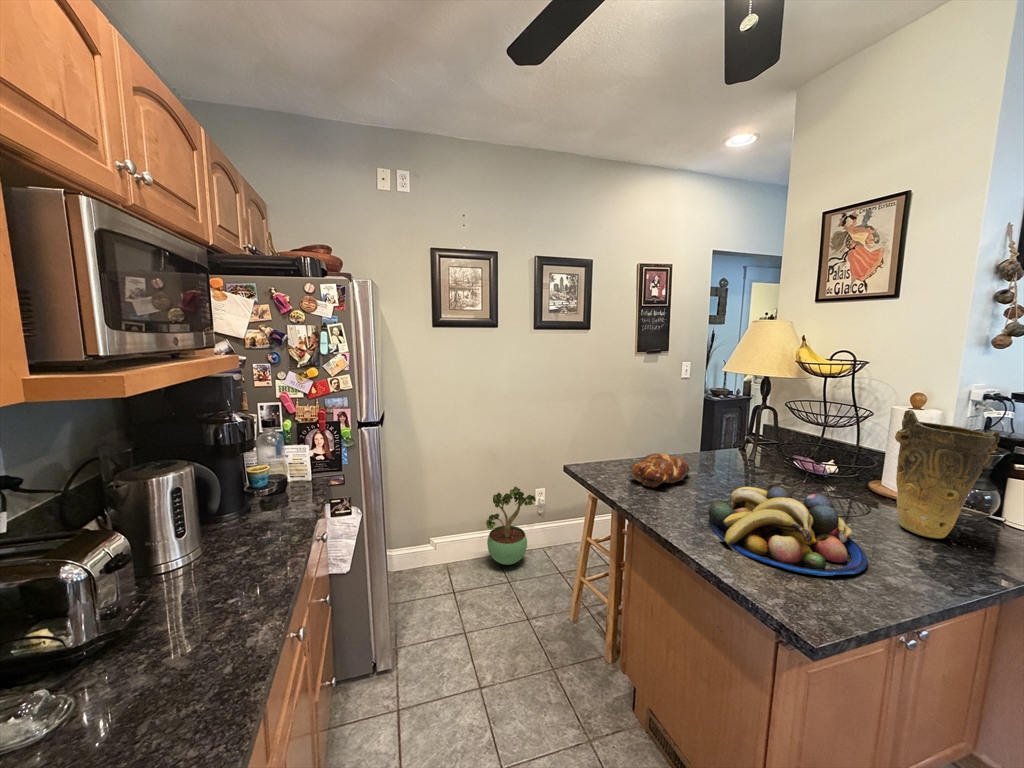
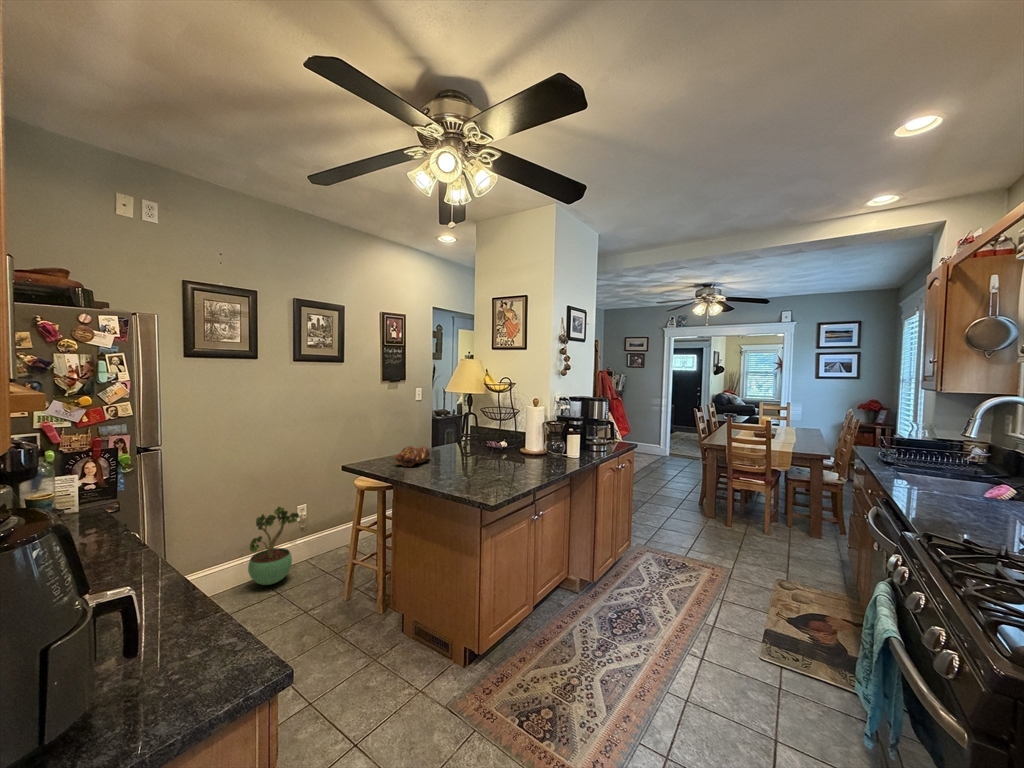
vase: present [895,410,1000,539] -> none [523,405,558,464]
fruit bowl: present [707,487,868,576] -> none [443,449,513,483]

